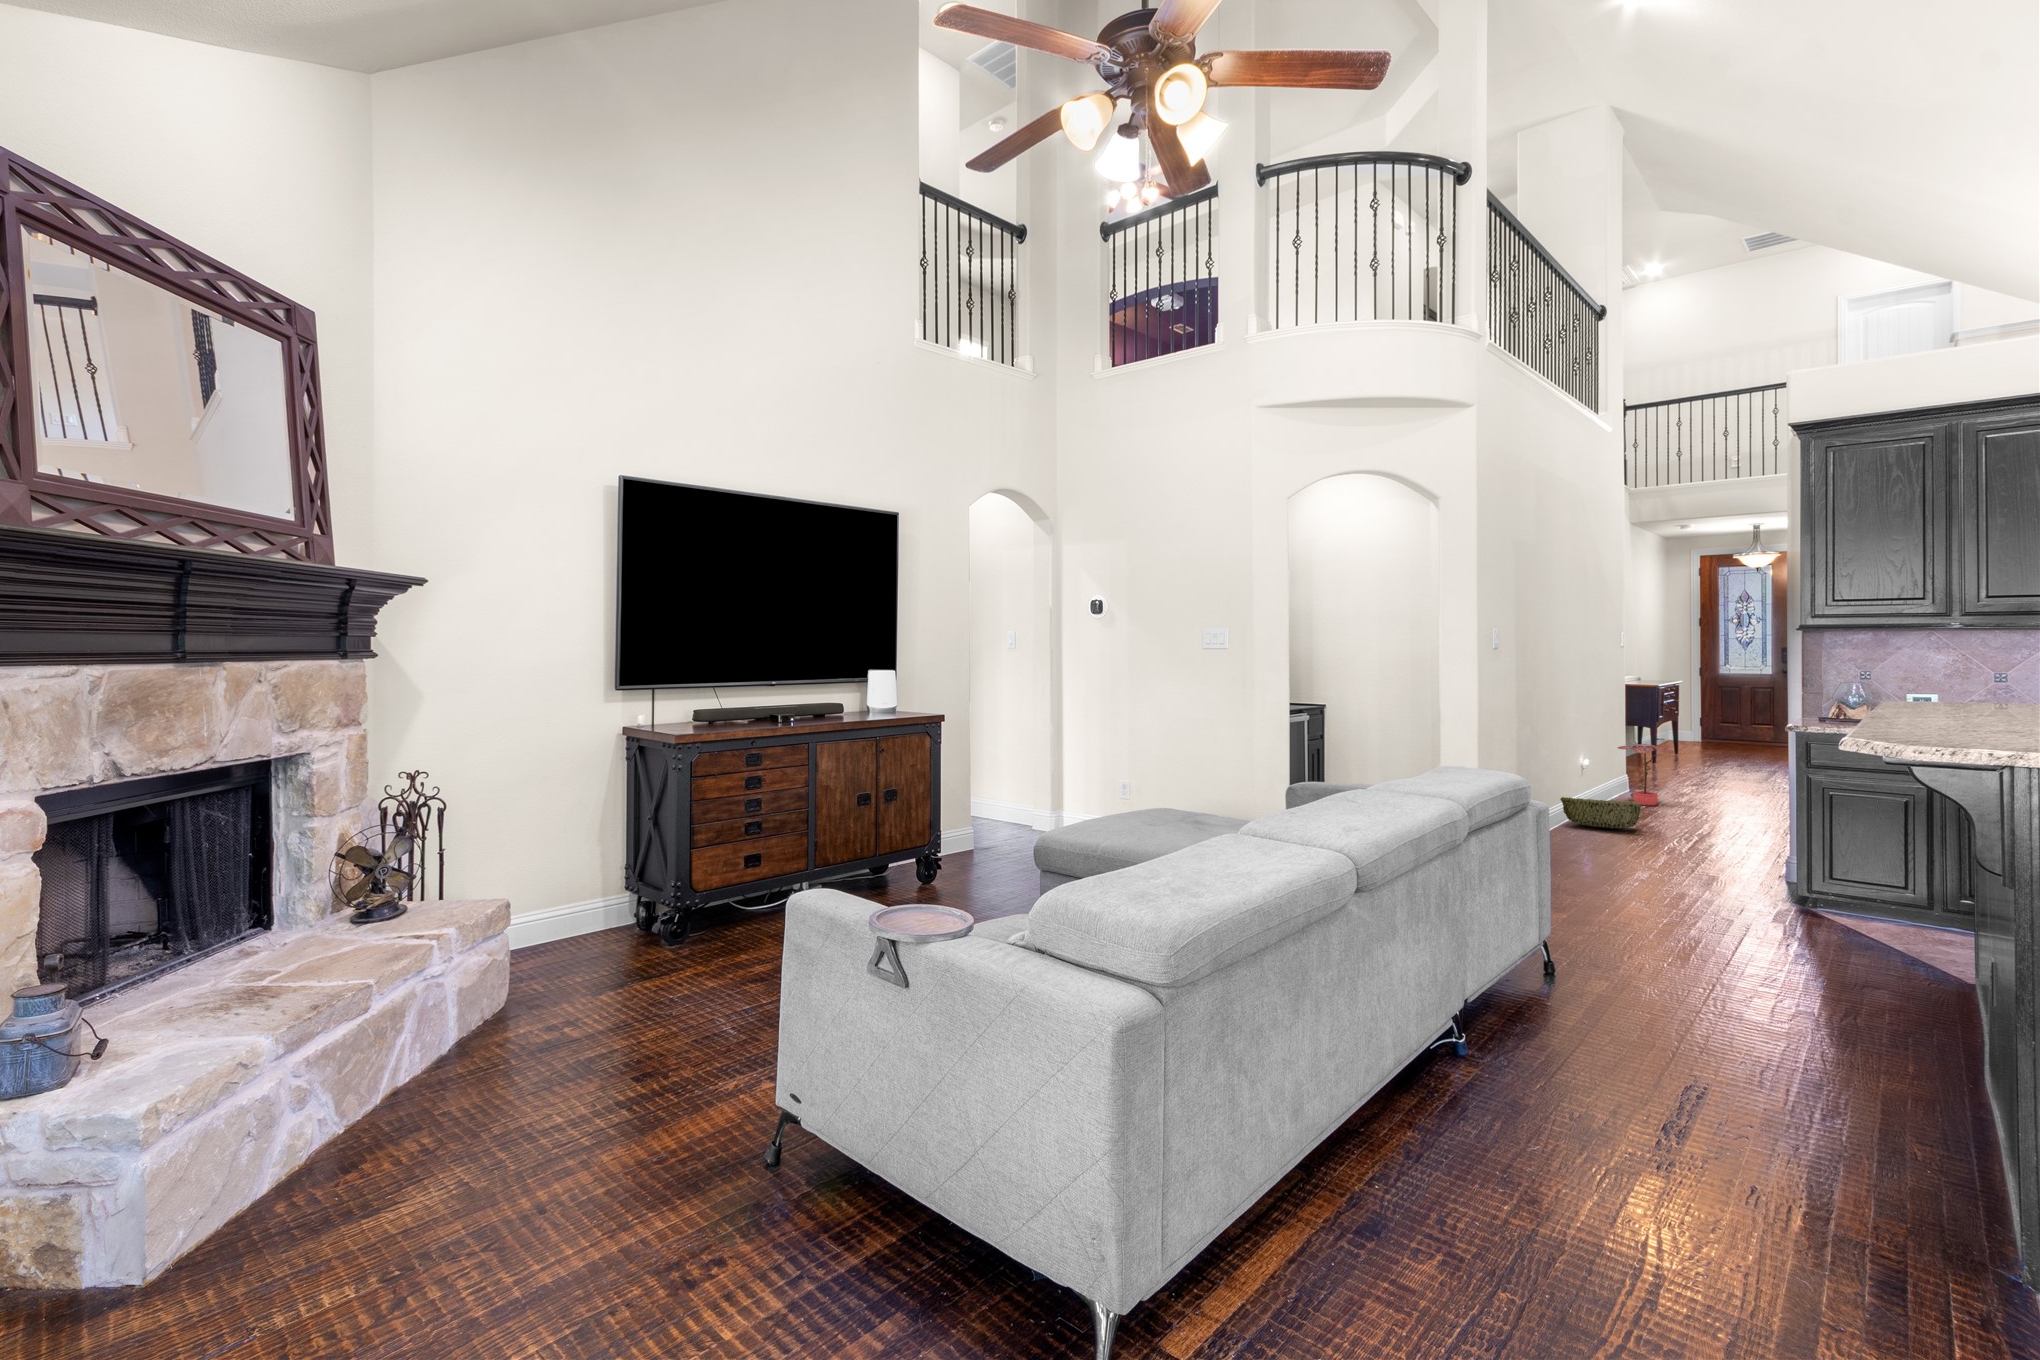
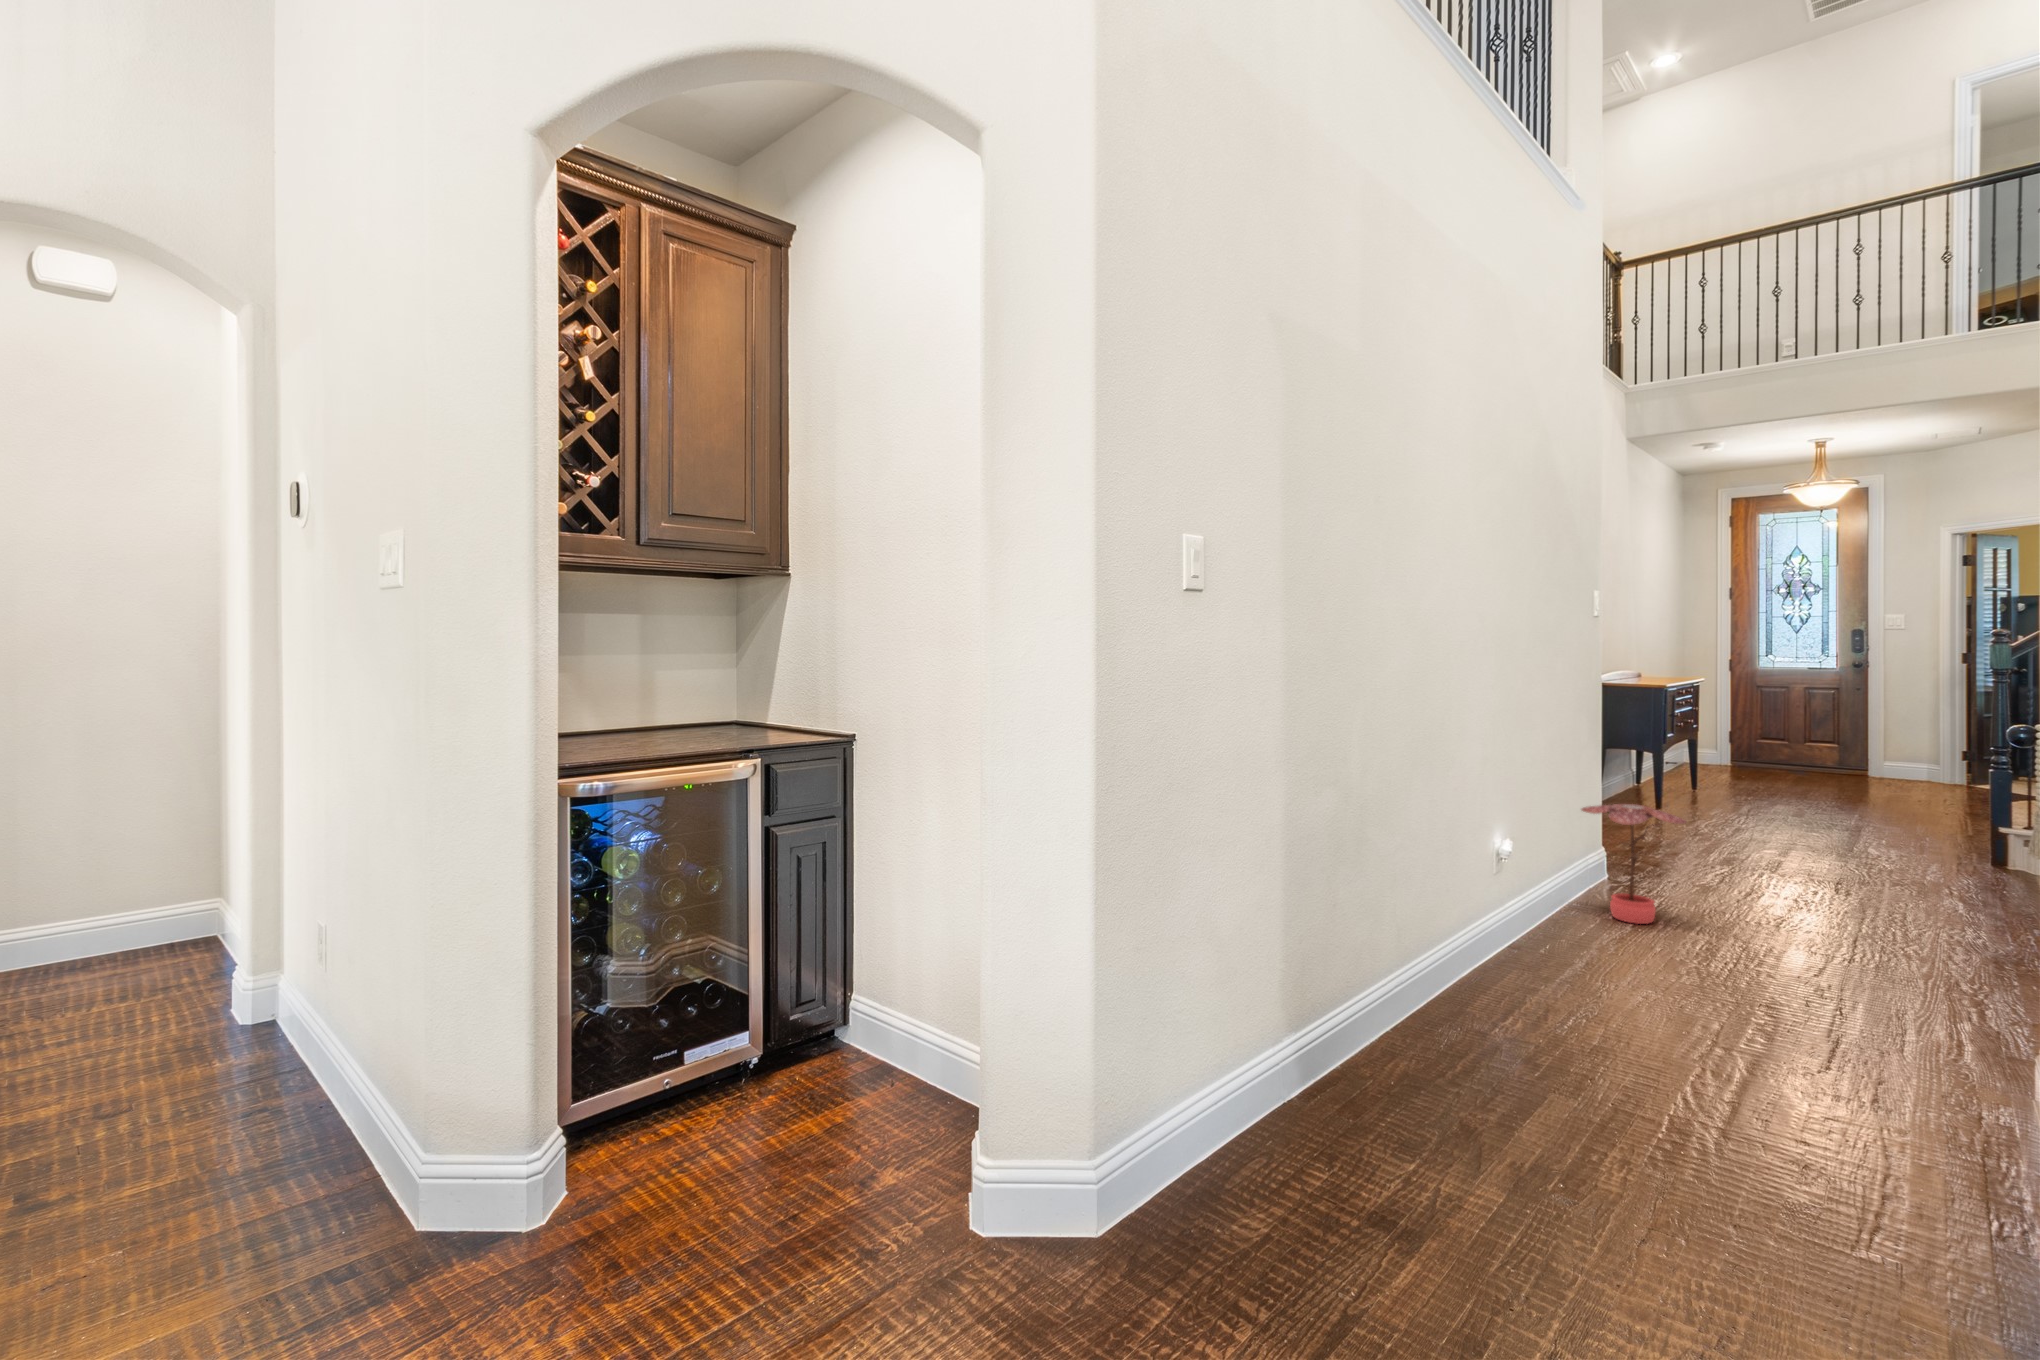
woven basket: present [1560,797,1641,829] -> none [1440,932,1611,1017]

